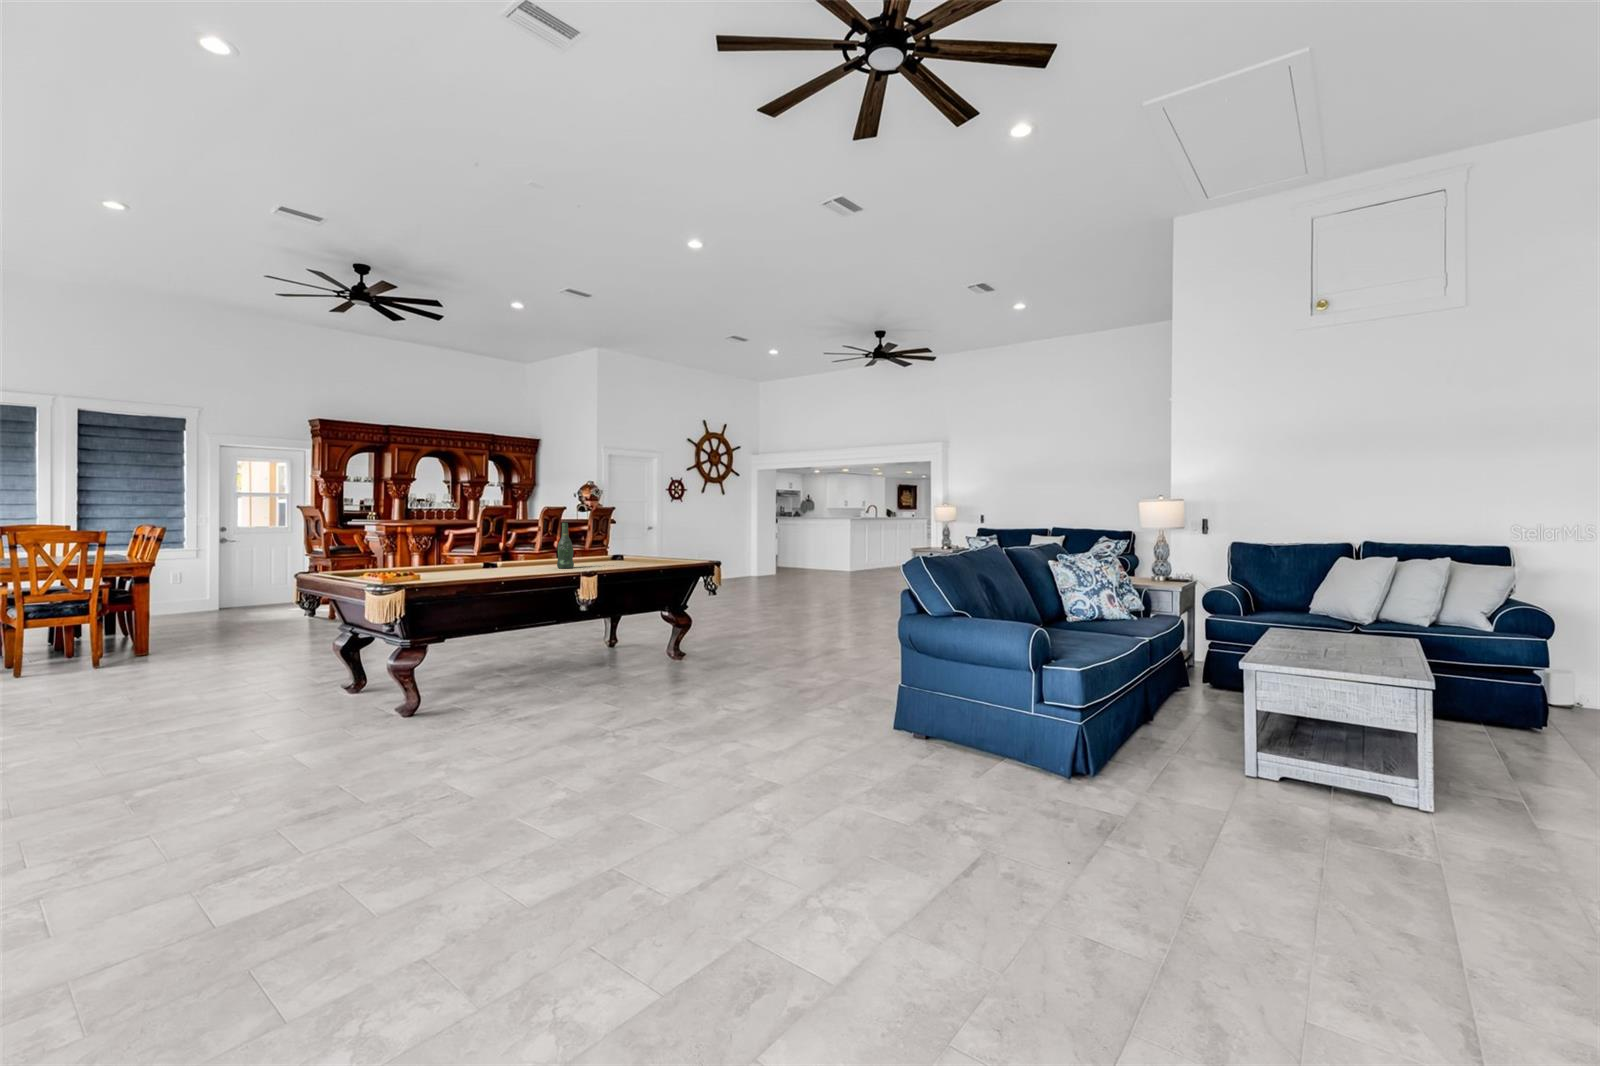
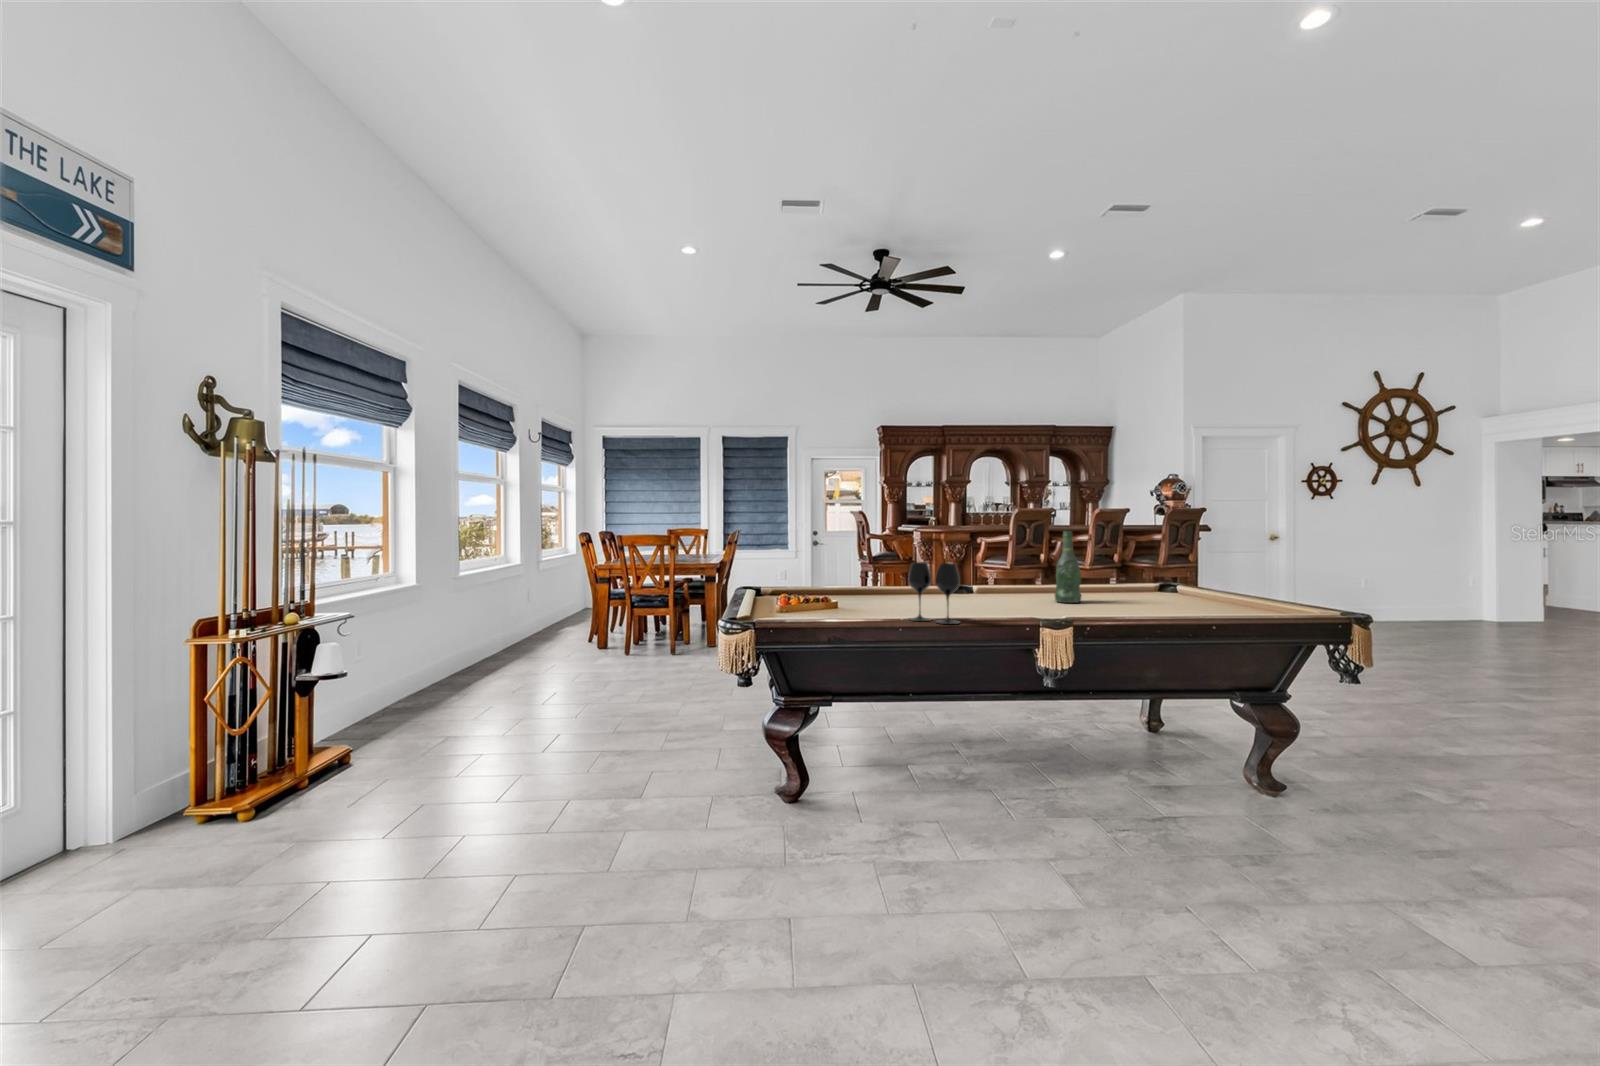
wine glass: none [483,543,522,581] -> present [908,562,960,624]

